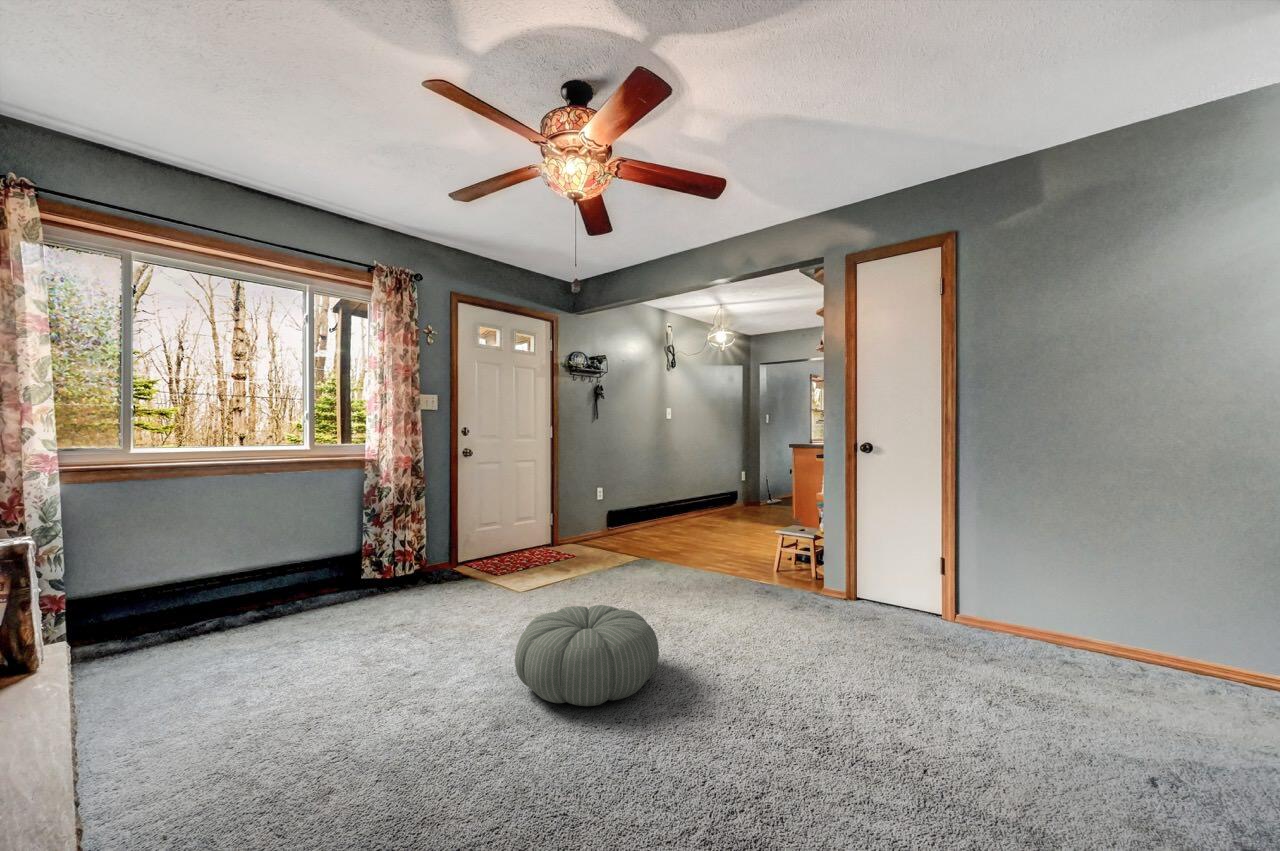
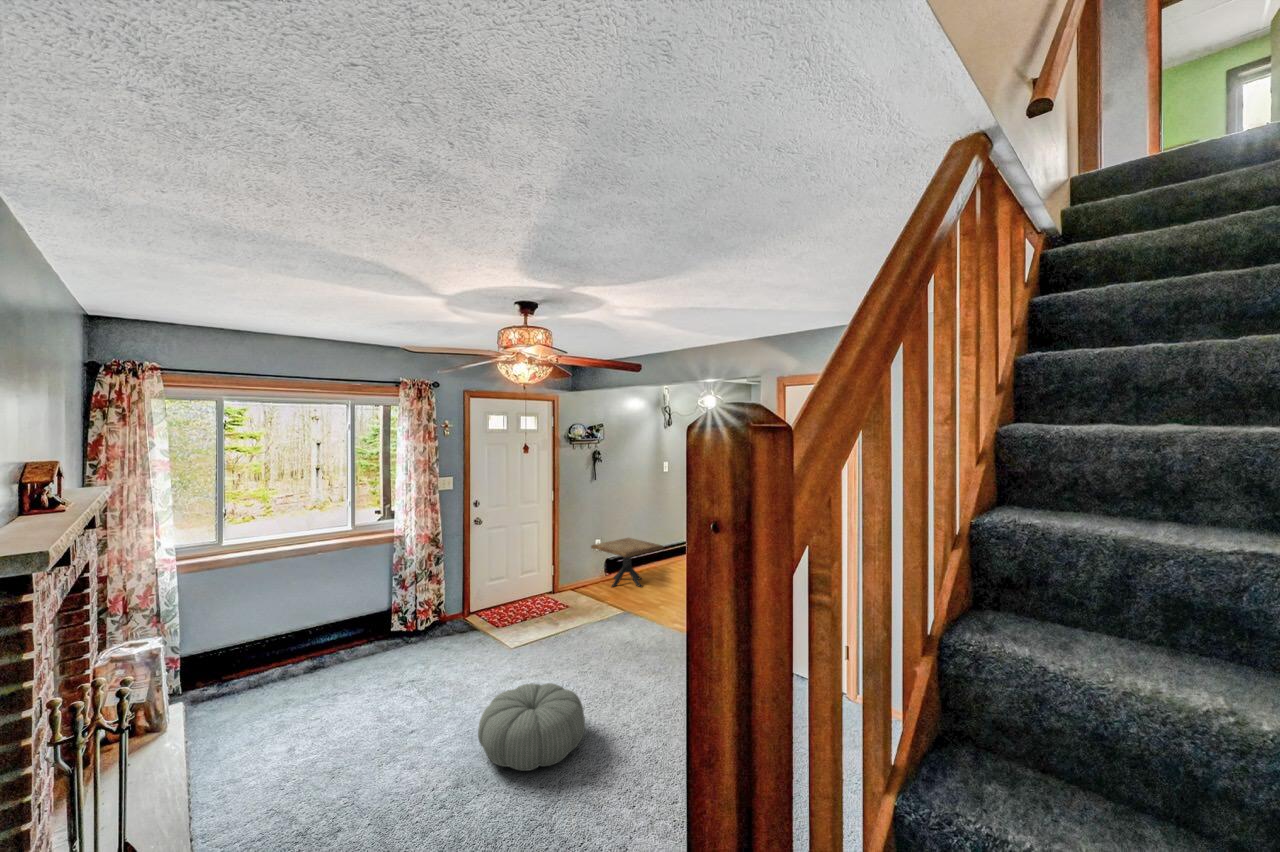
side table: none [594,488,678,540] -> present [591,538,664,587]

